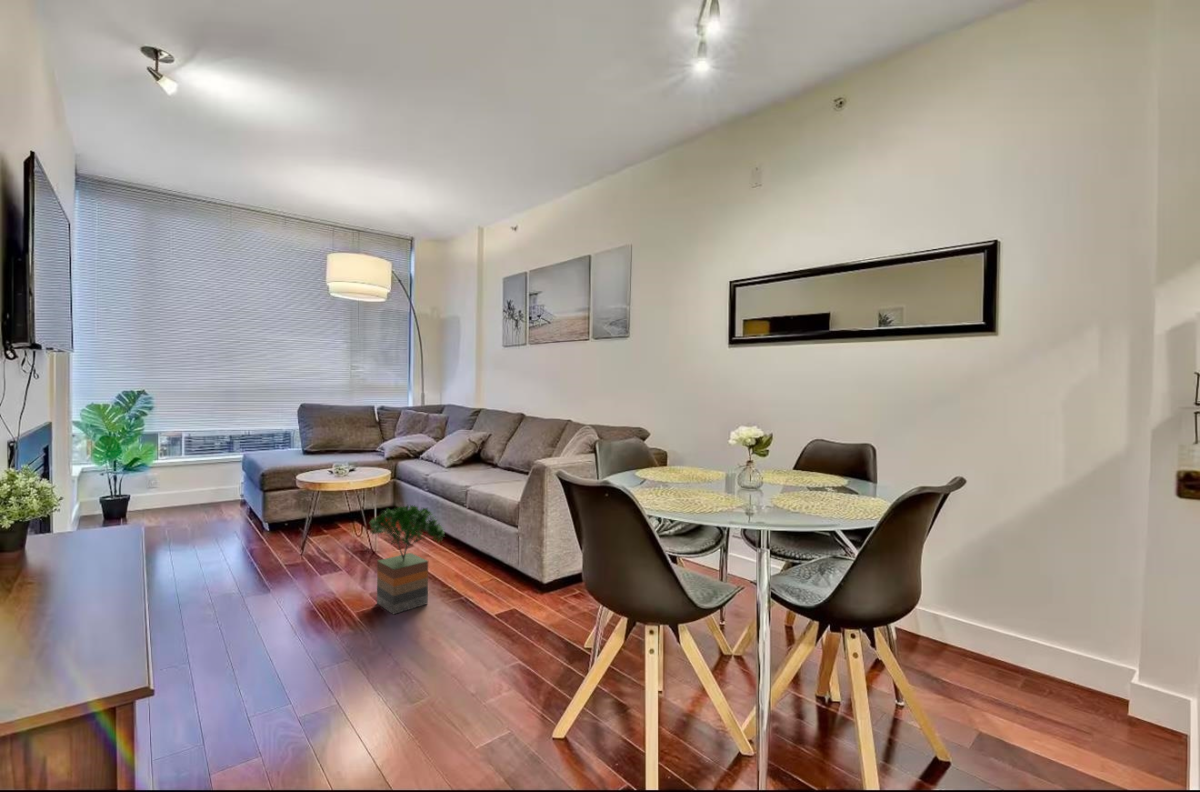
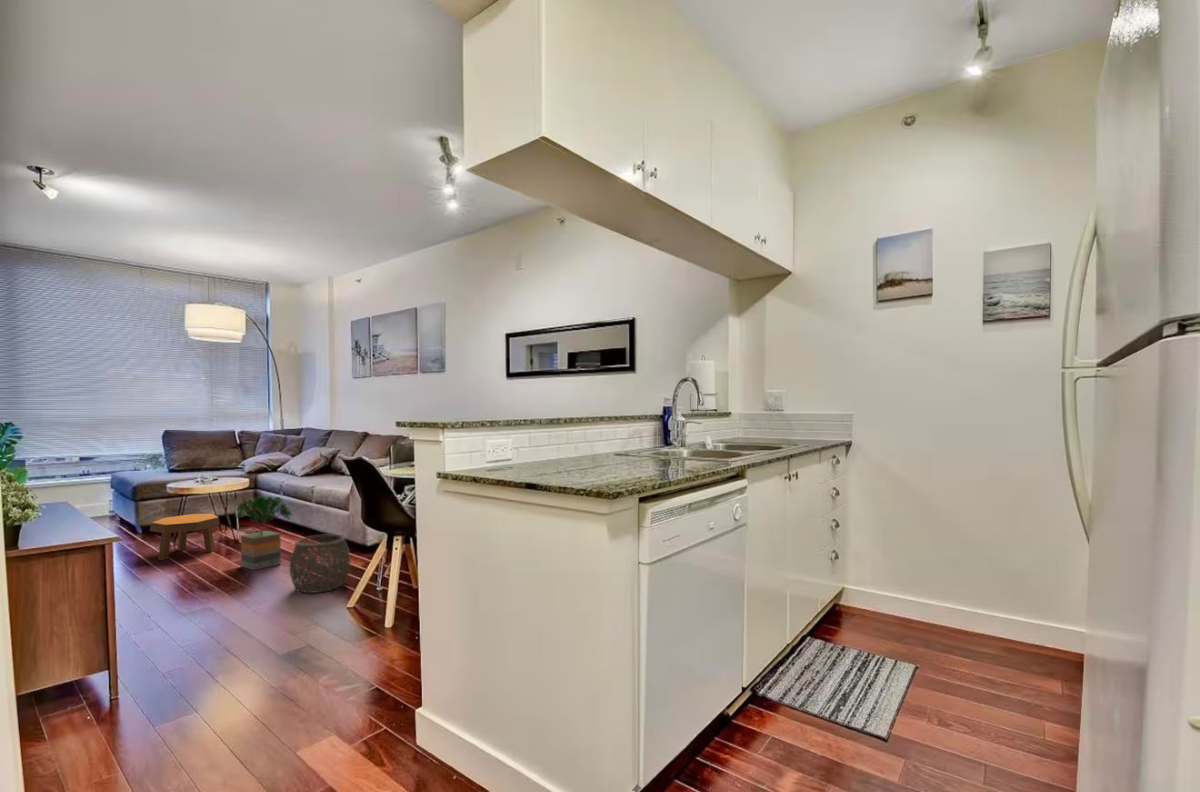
footstool: none [269,514,353,579] -> present [150,514,220,560]
woven basket: none [445,582,536,688] -> present [289,534,350,593]

